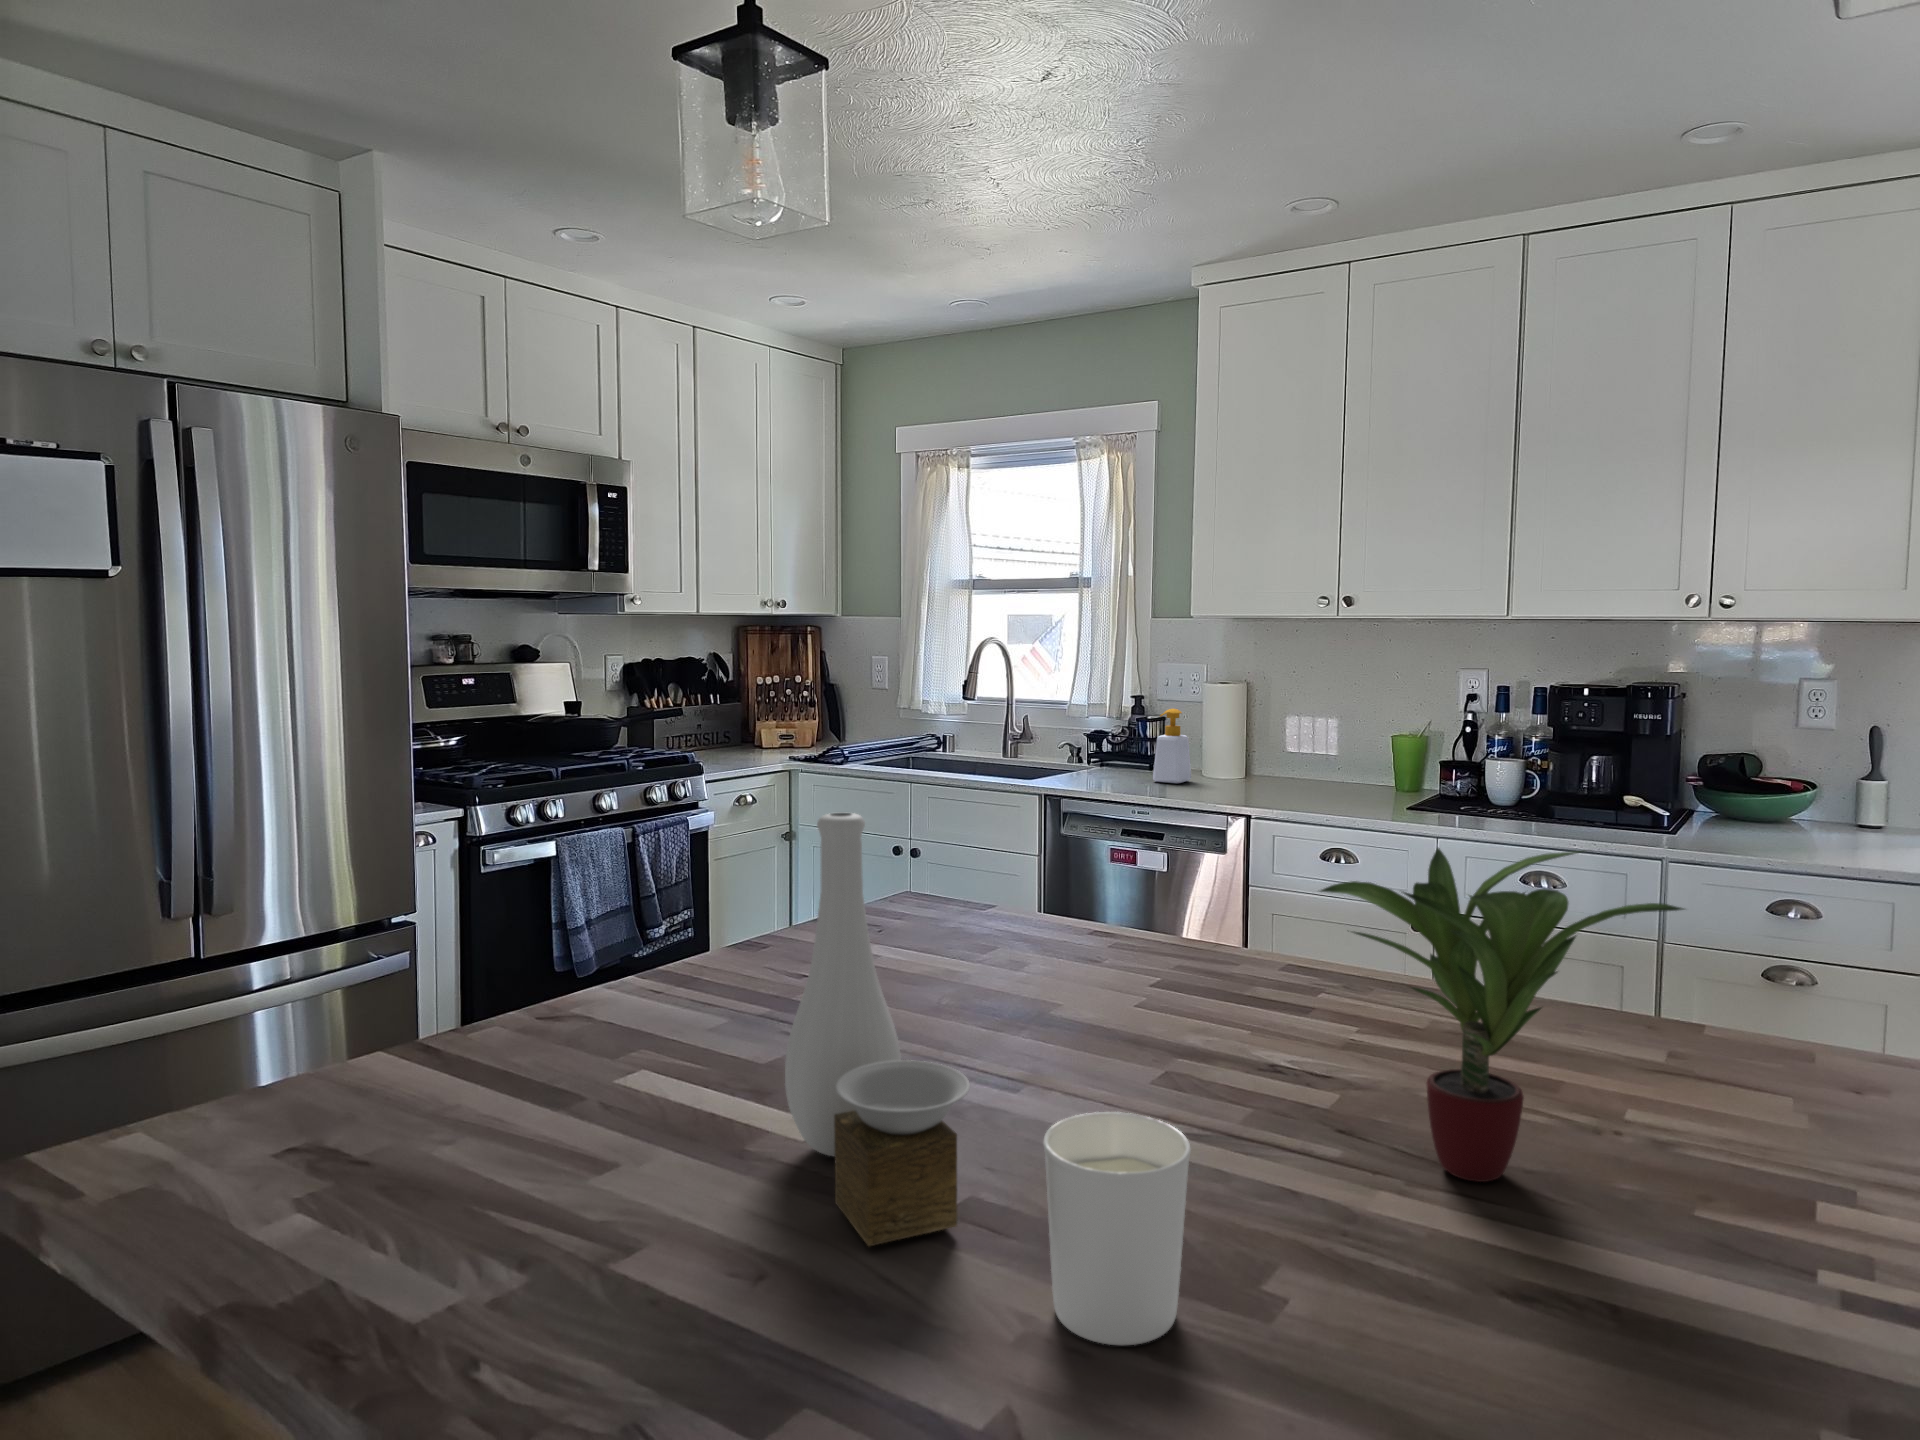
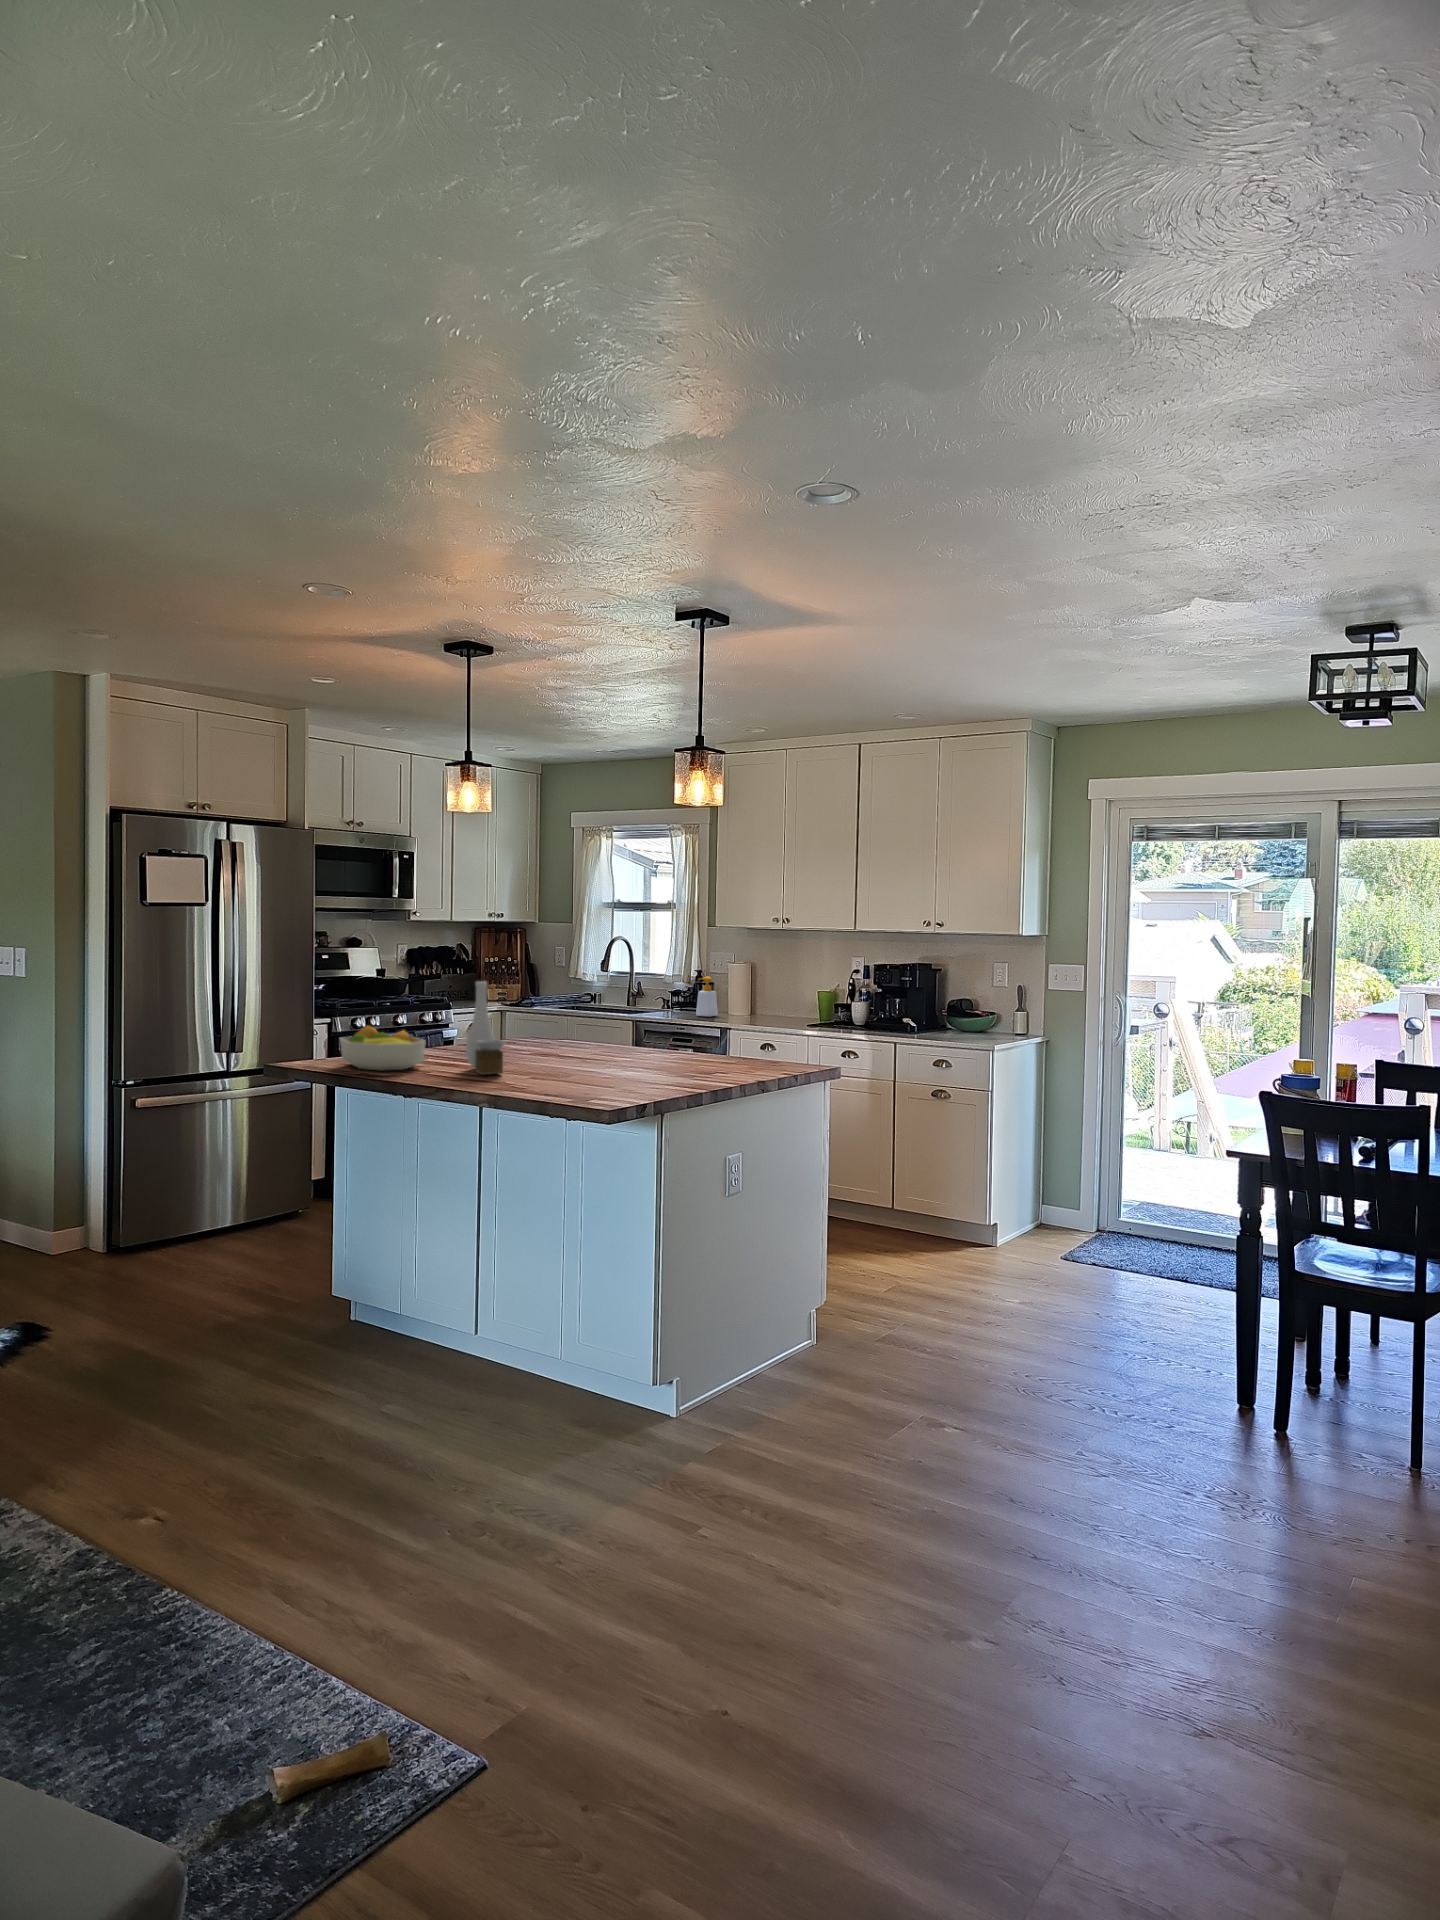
potted plant: present [1320,848,1684,1182] -> none [608,991,666,1072]
fruit bowl: none [309,962,631,1181] -> present [340,1025,426,1071]
candle holder: present [1043,1112,1191,1345] -> none [515,1041,546,1082]

